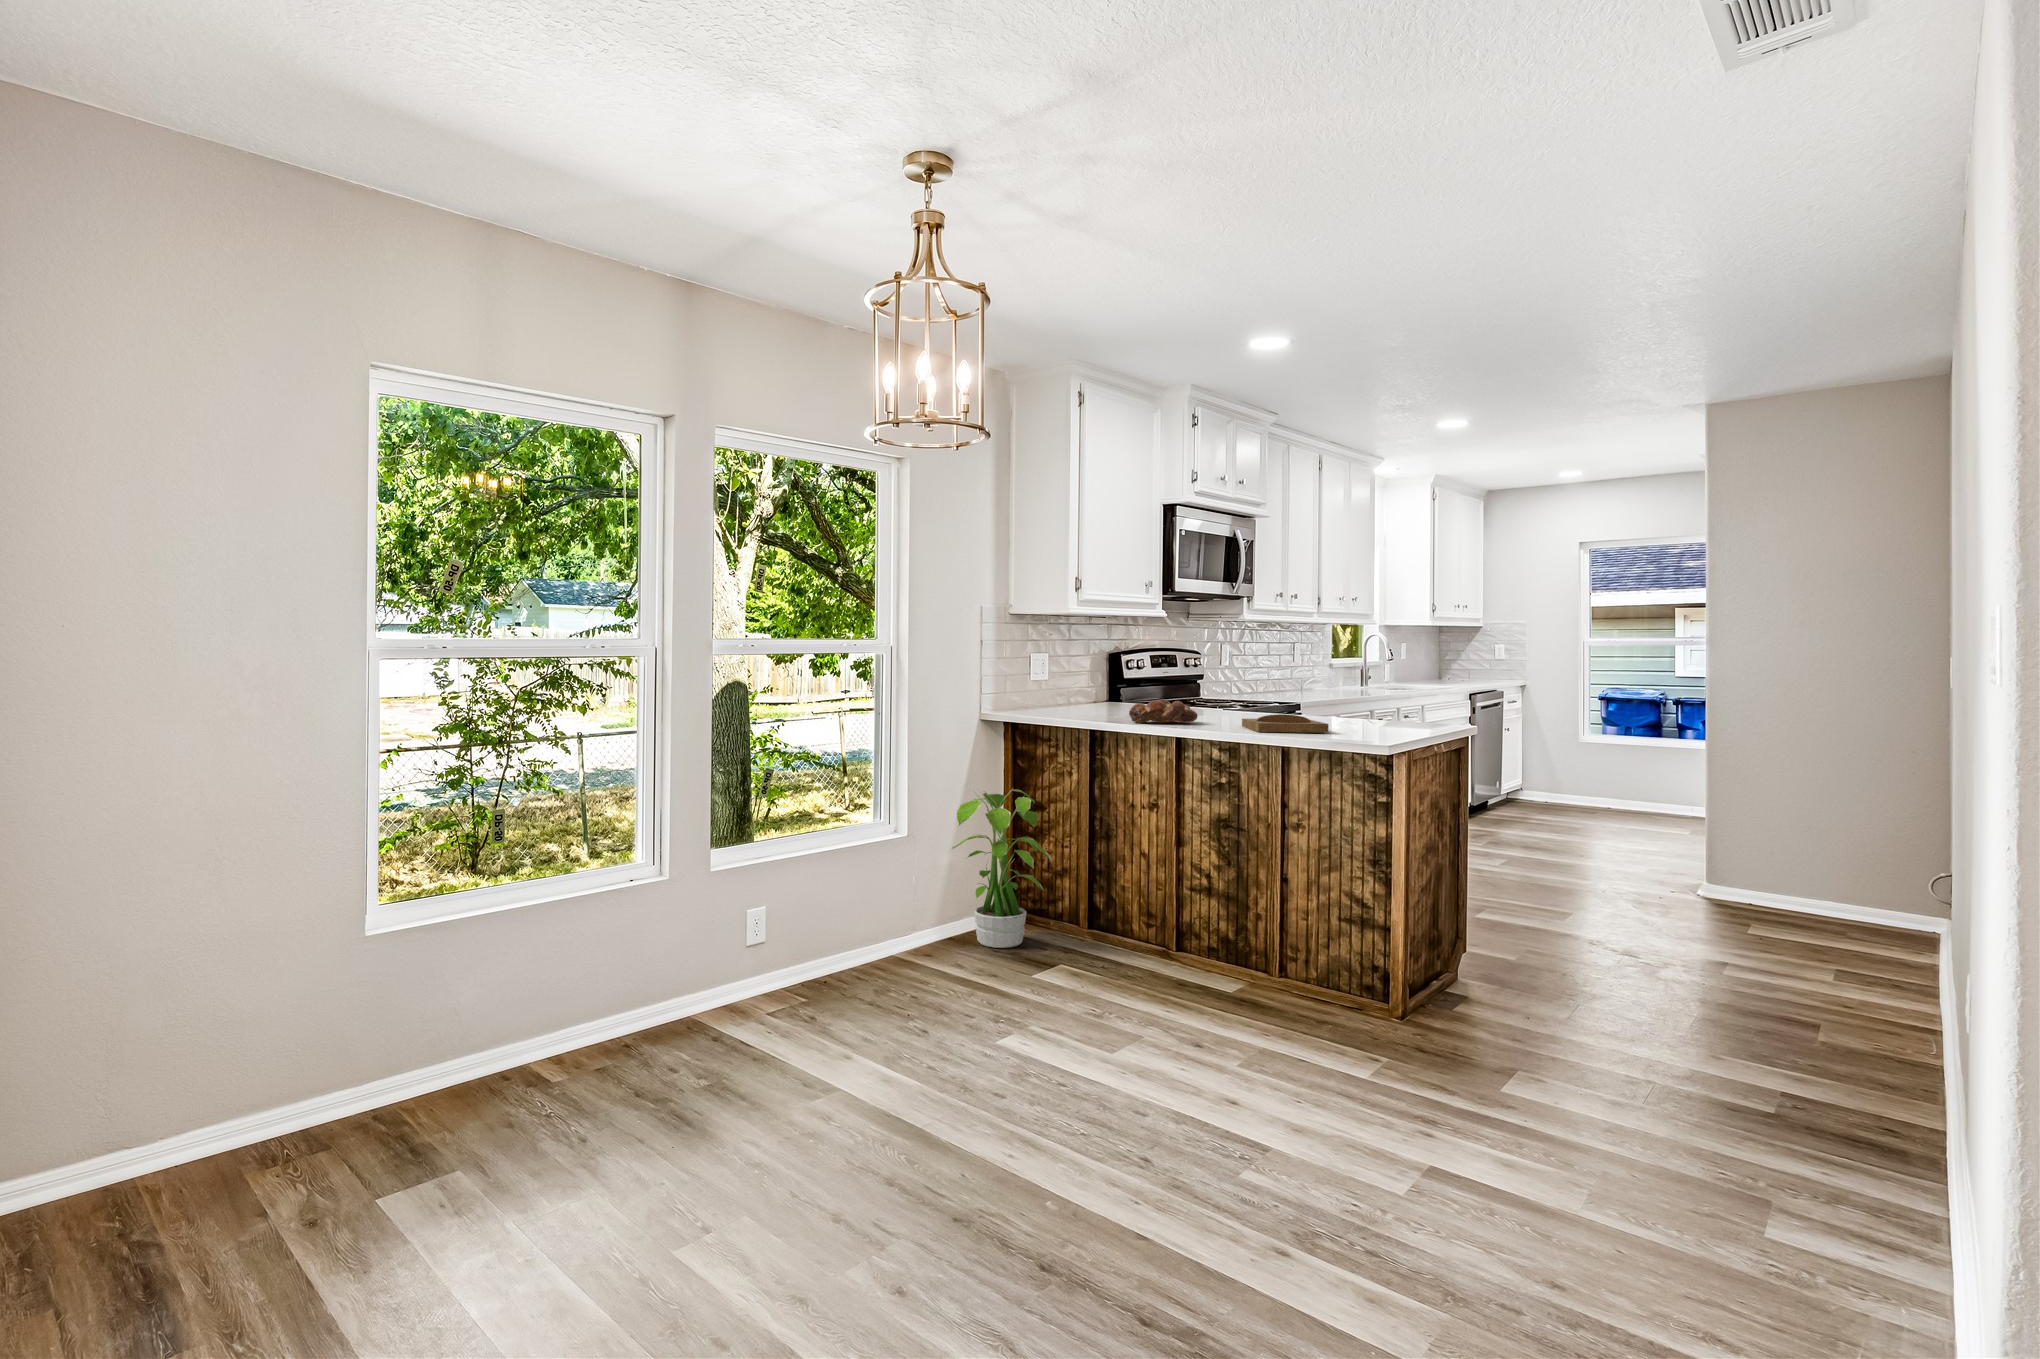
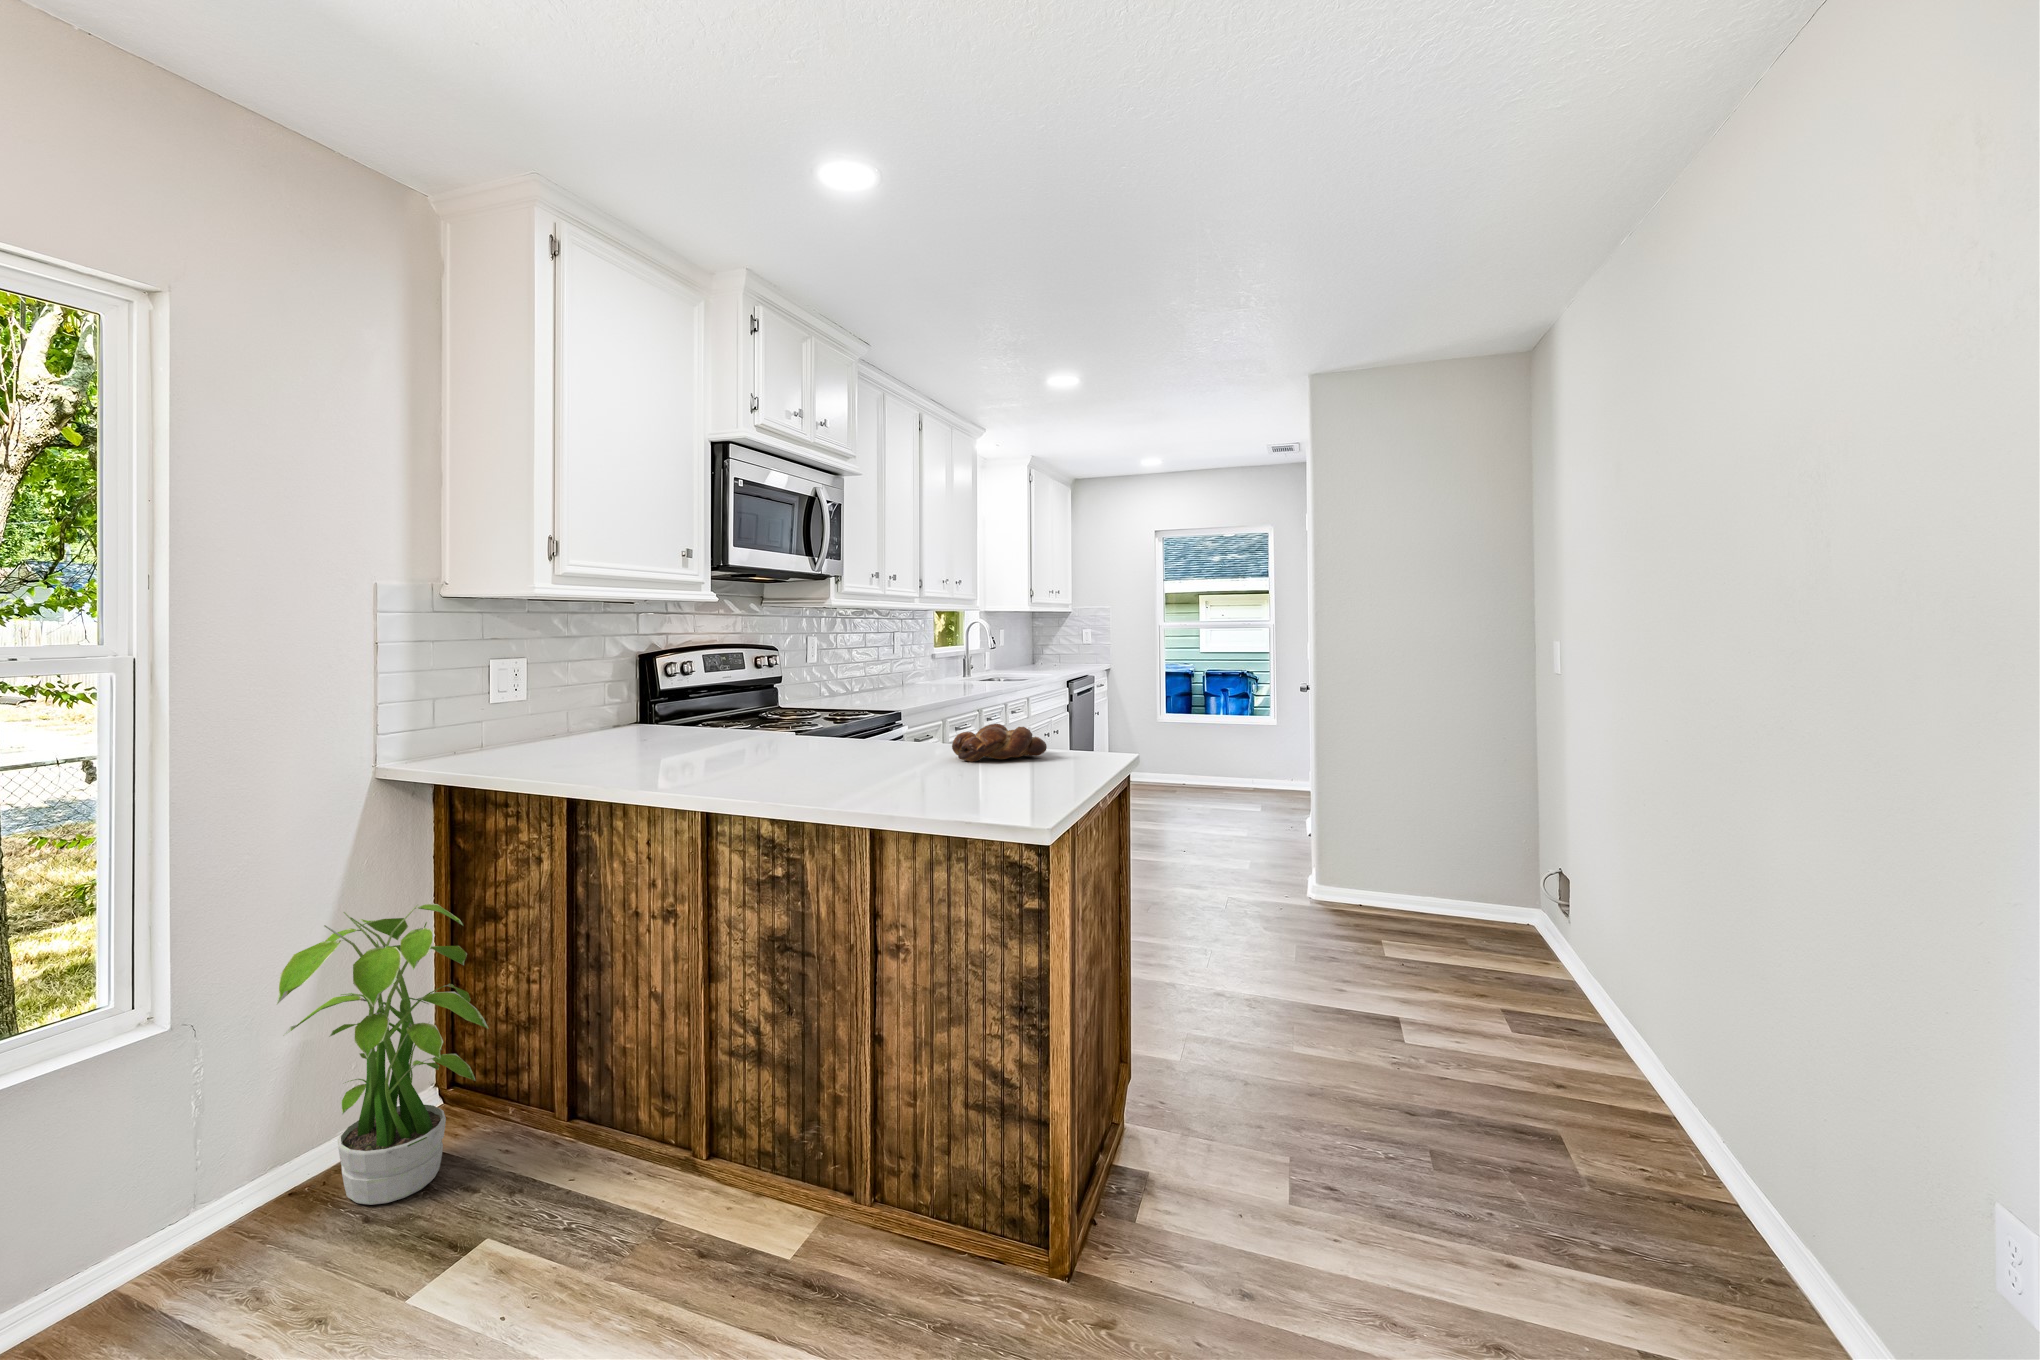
bread loaf: present [1129,699,1198,723] -> present [952,724,1047,762]
tray: present [1242,714,1328,733] -> none [811,755,942,792]

